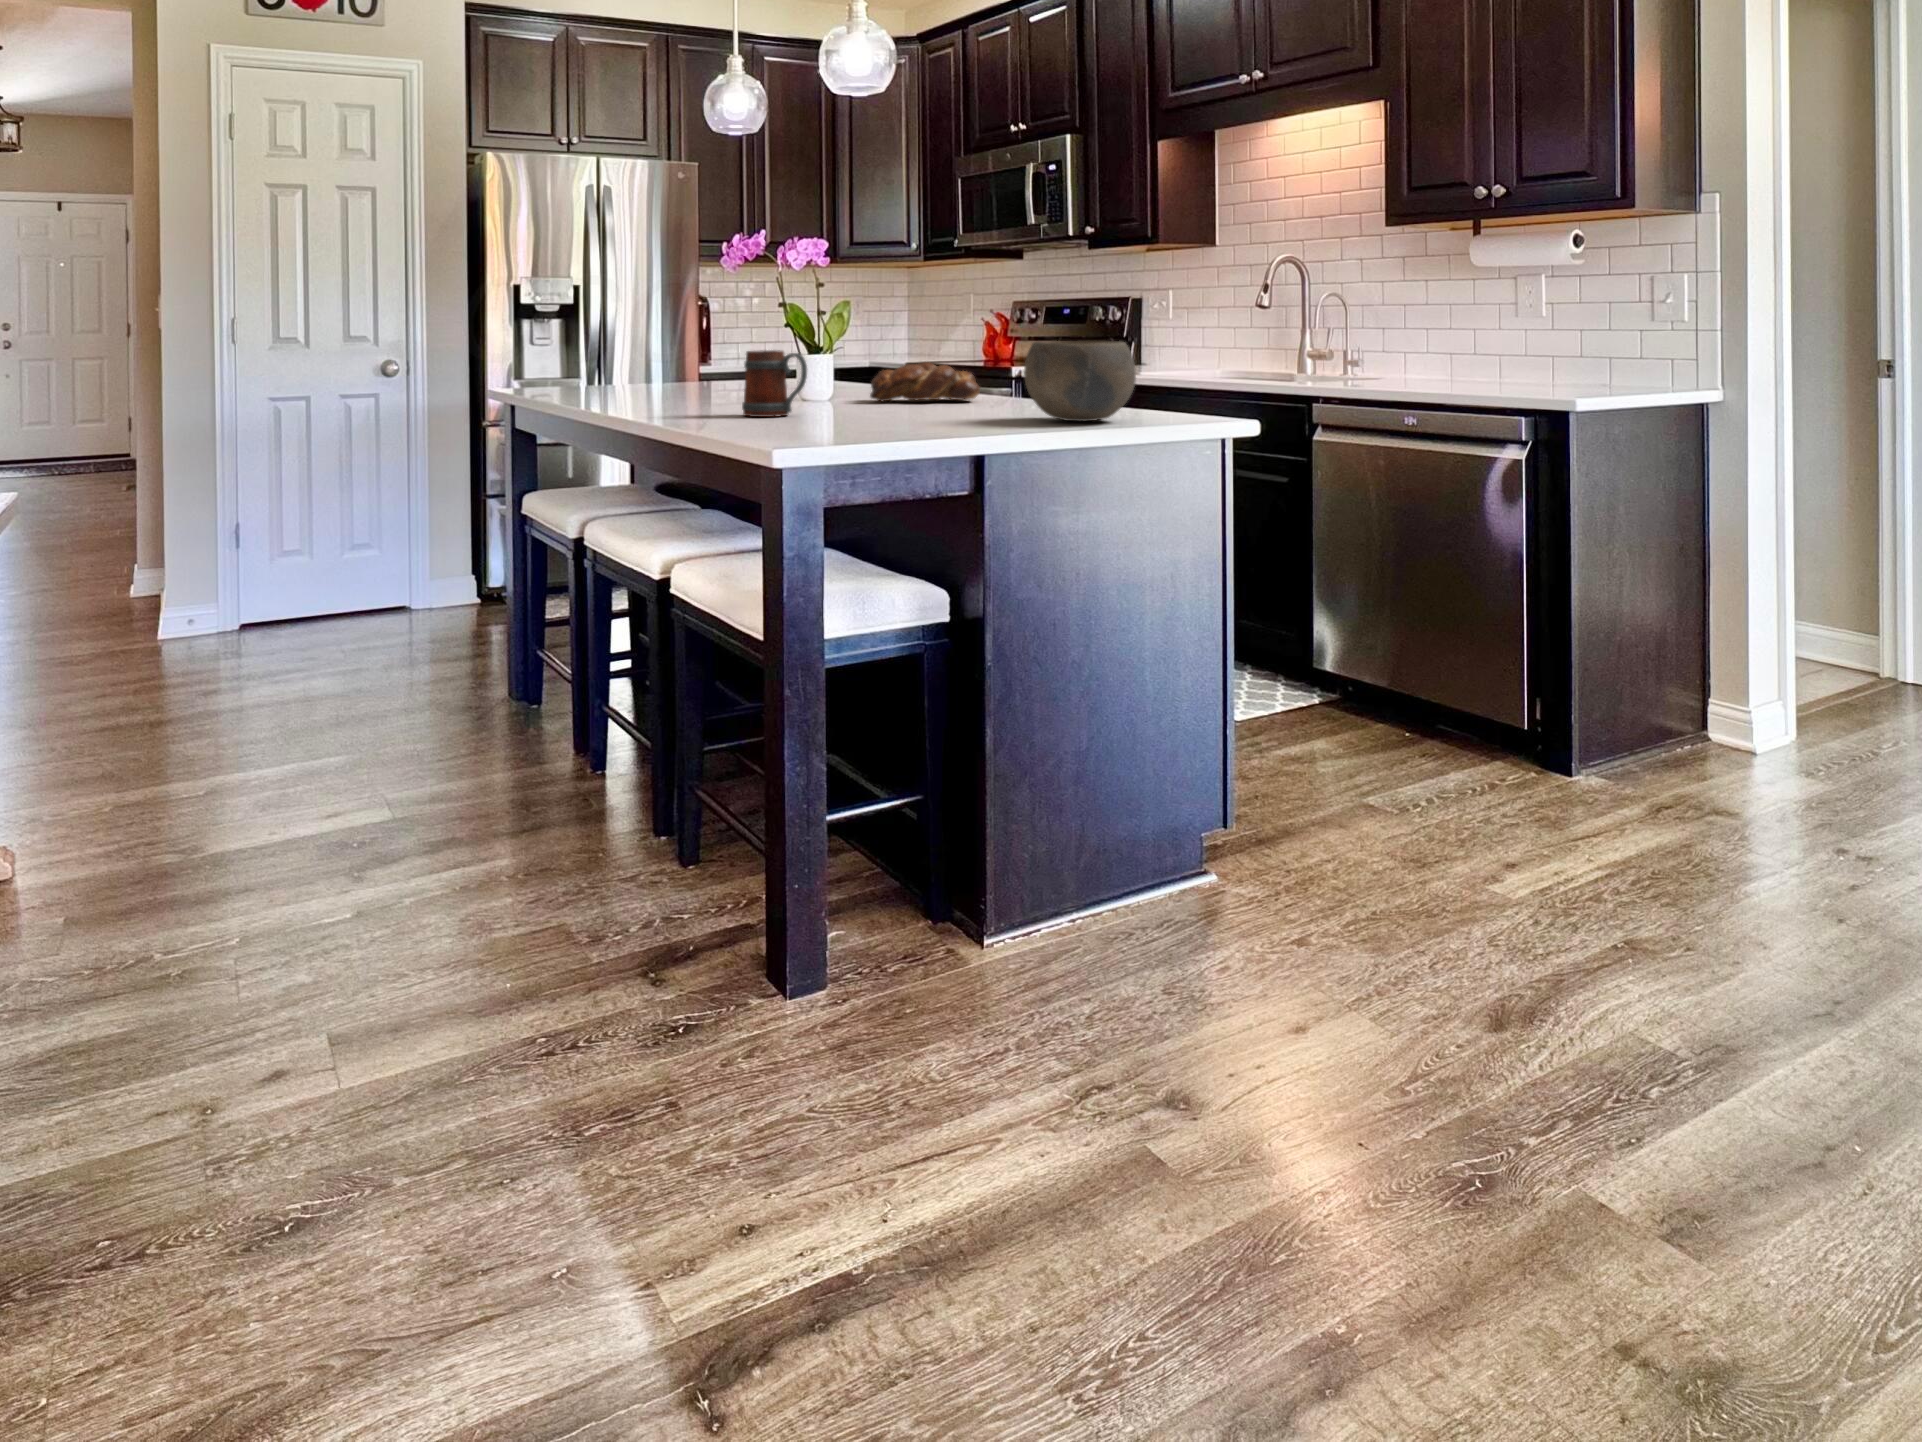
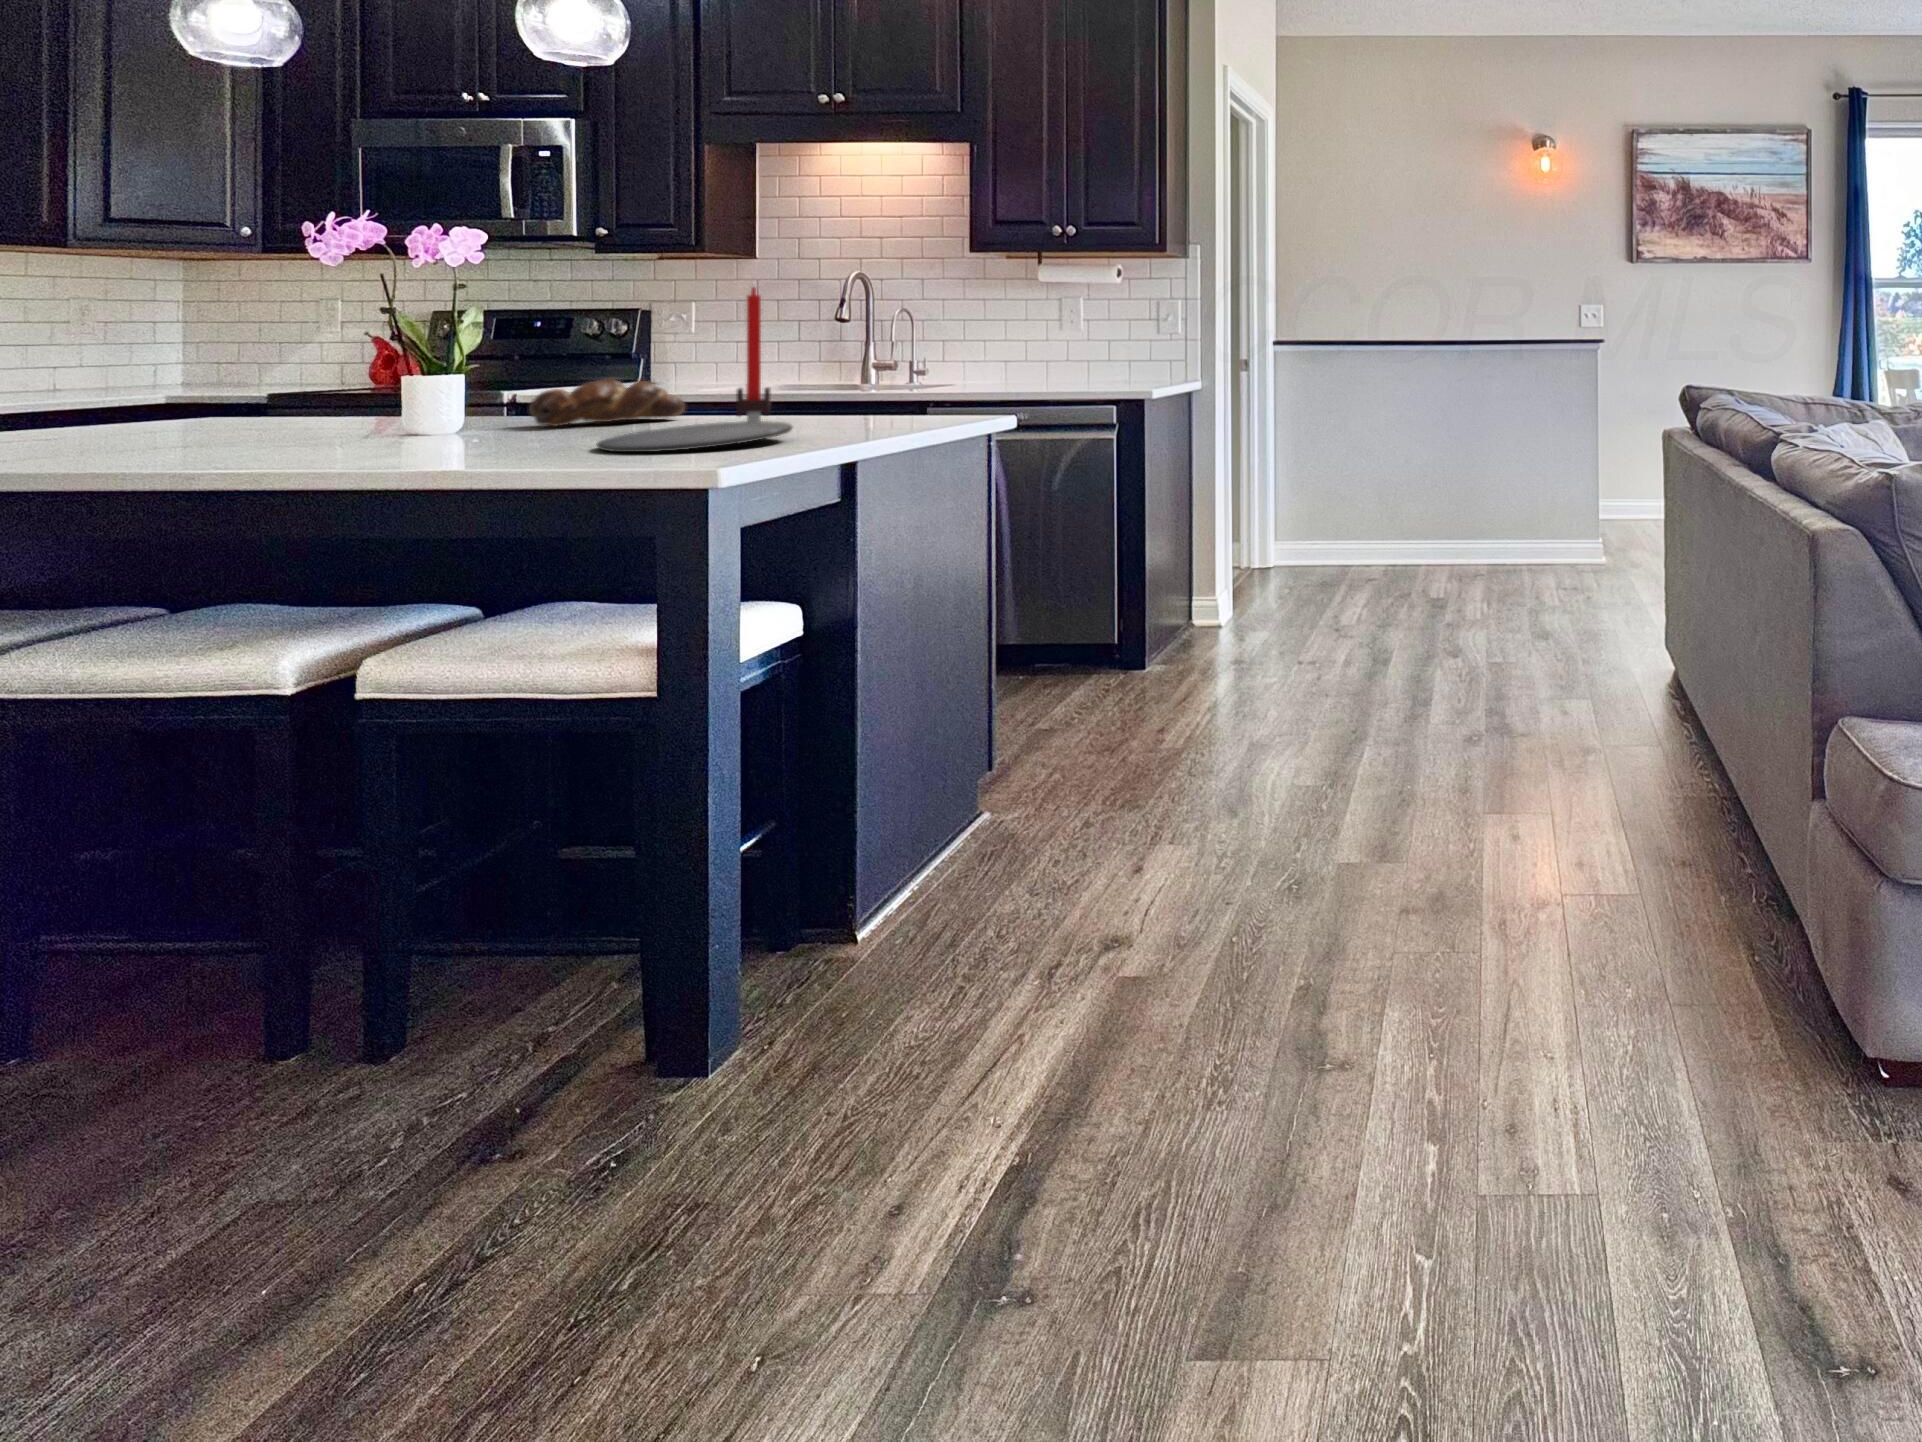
candle: none [983,277,1018,410] -> present [736,287,770,421]
bowl: present [1024,341,1136,421] -> none [827,350,941,425]
mug: present [742,350,807,417] -> none [432,368,542,452]
plate: none [805,407,956,429] -> present [597,421,792,452]

